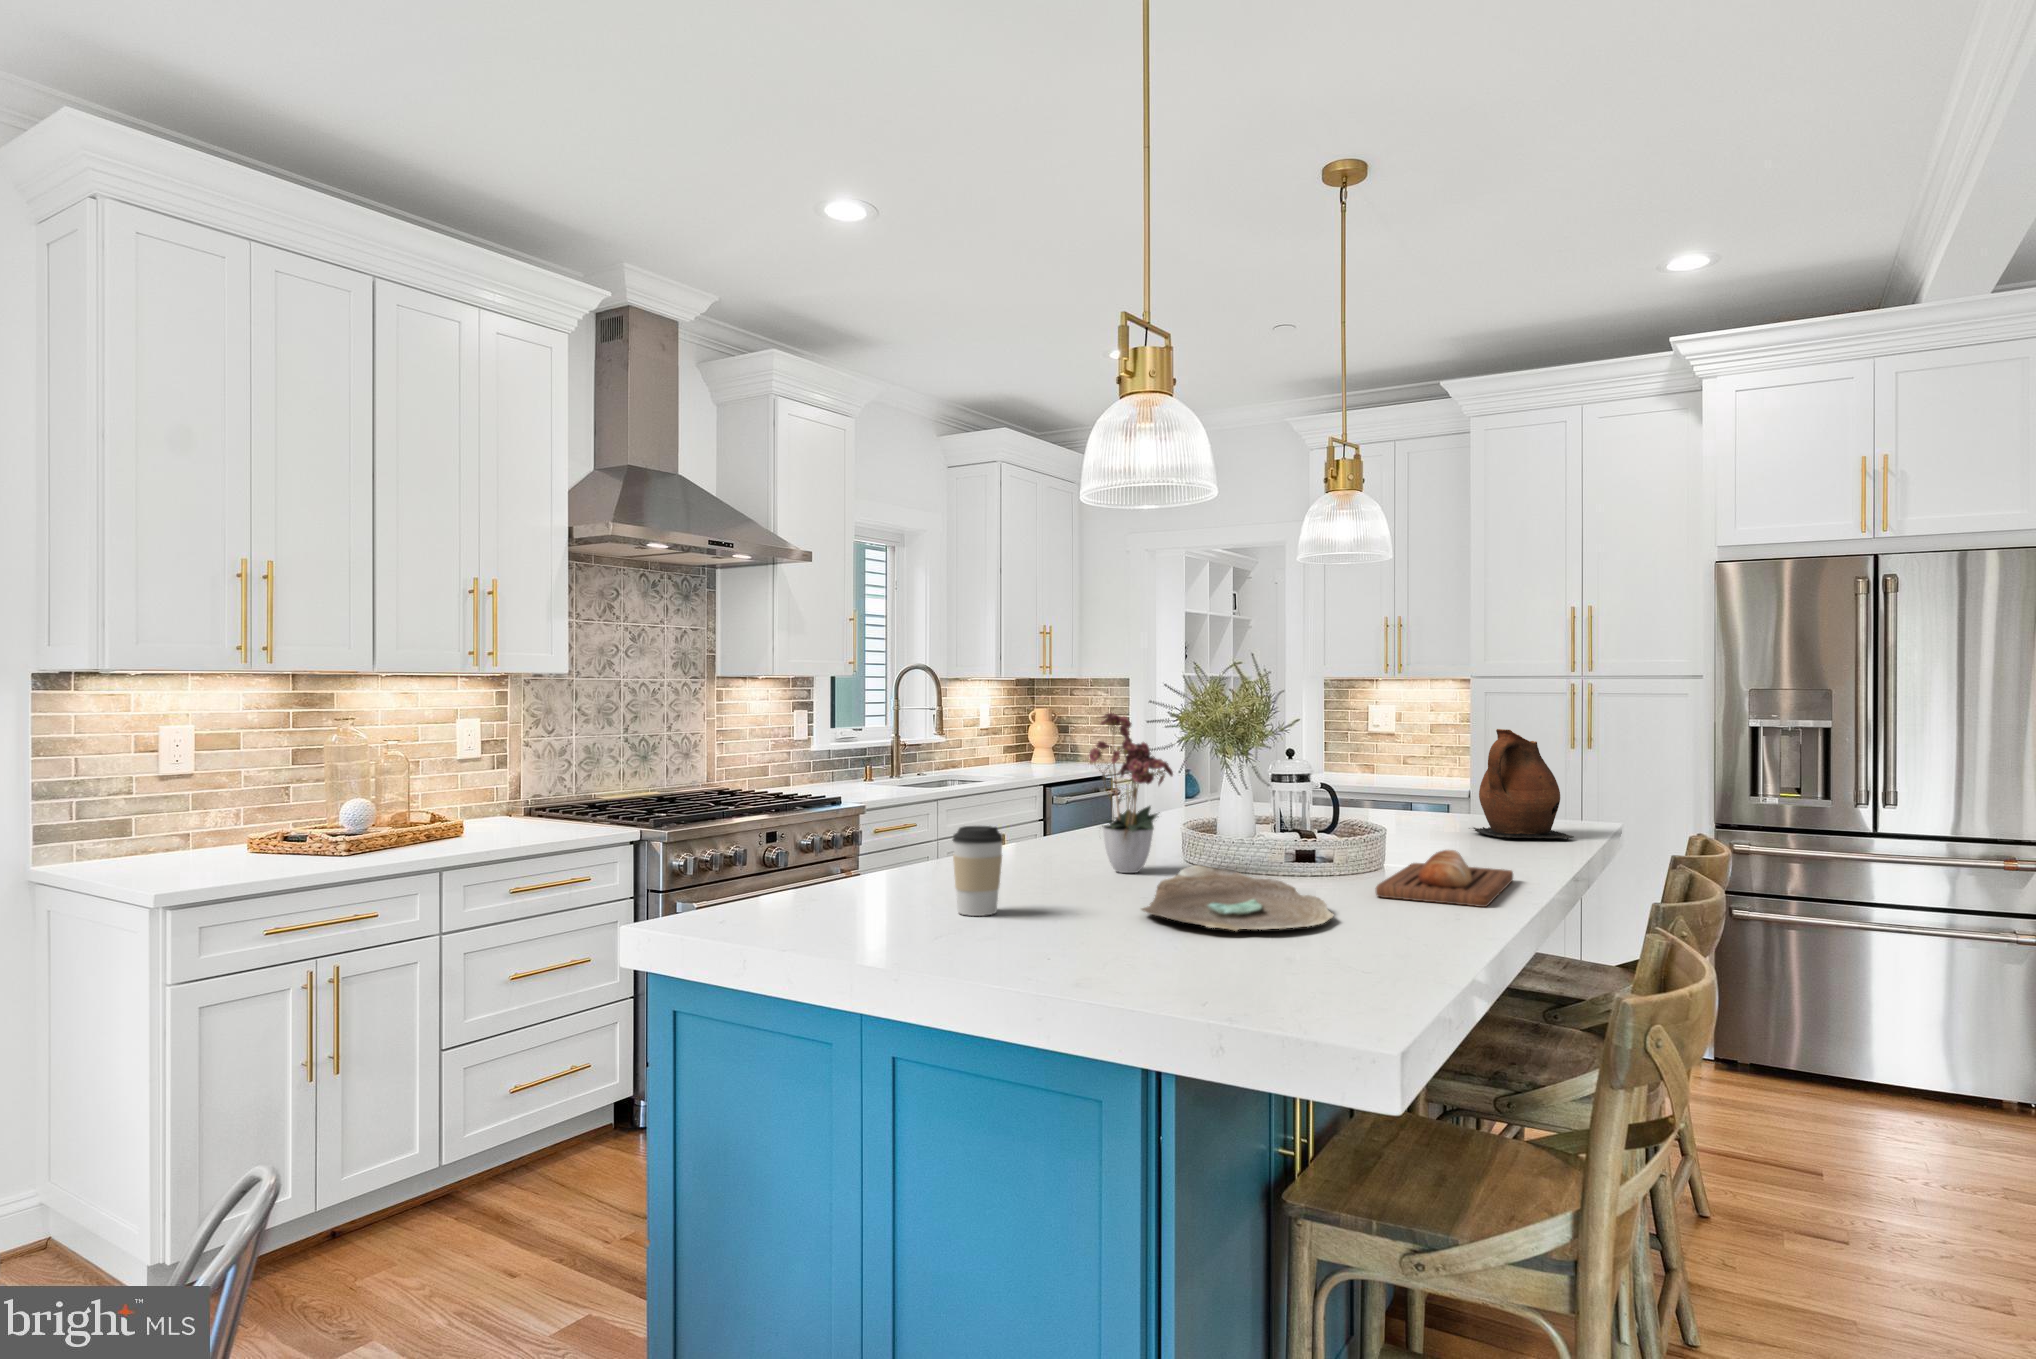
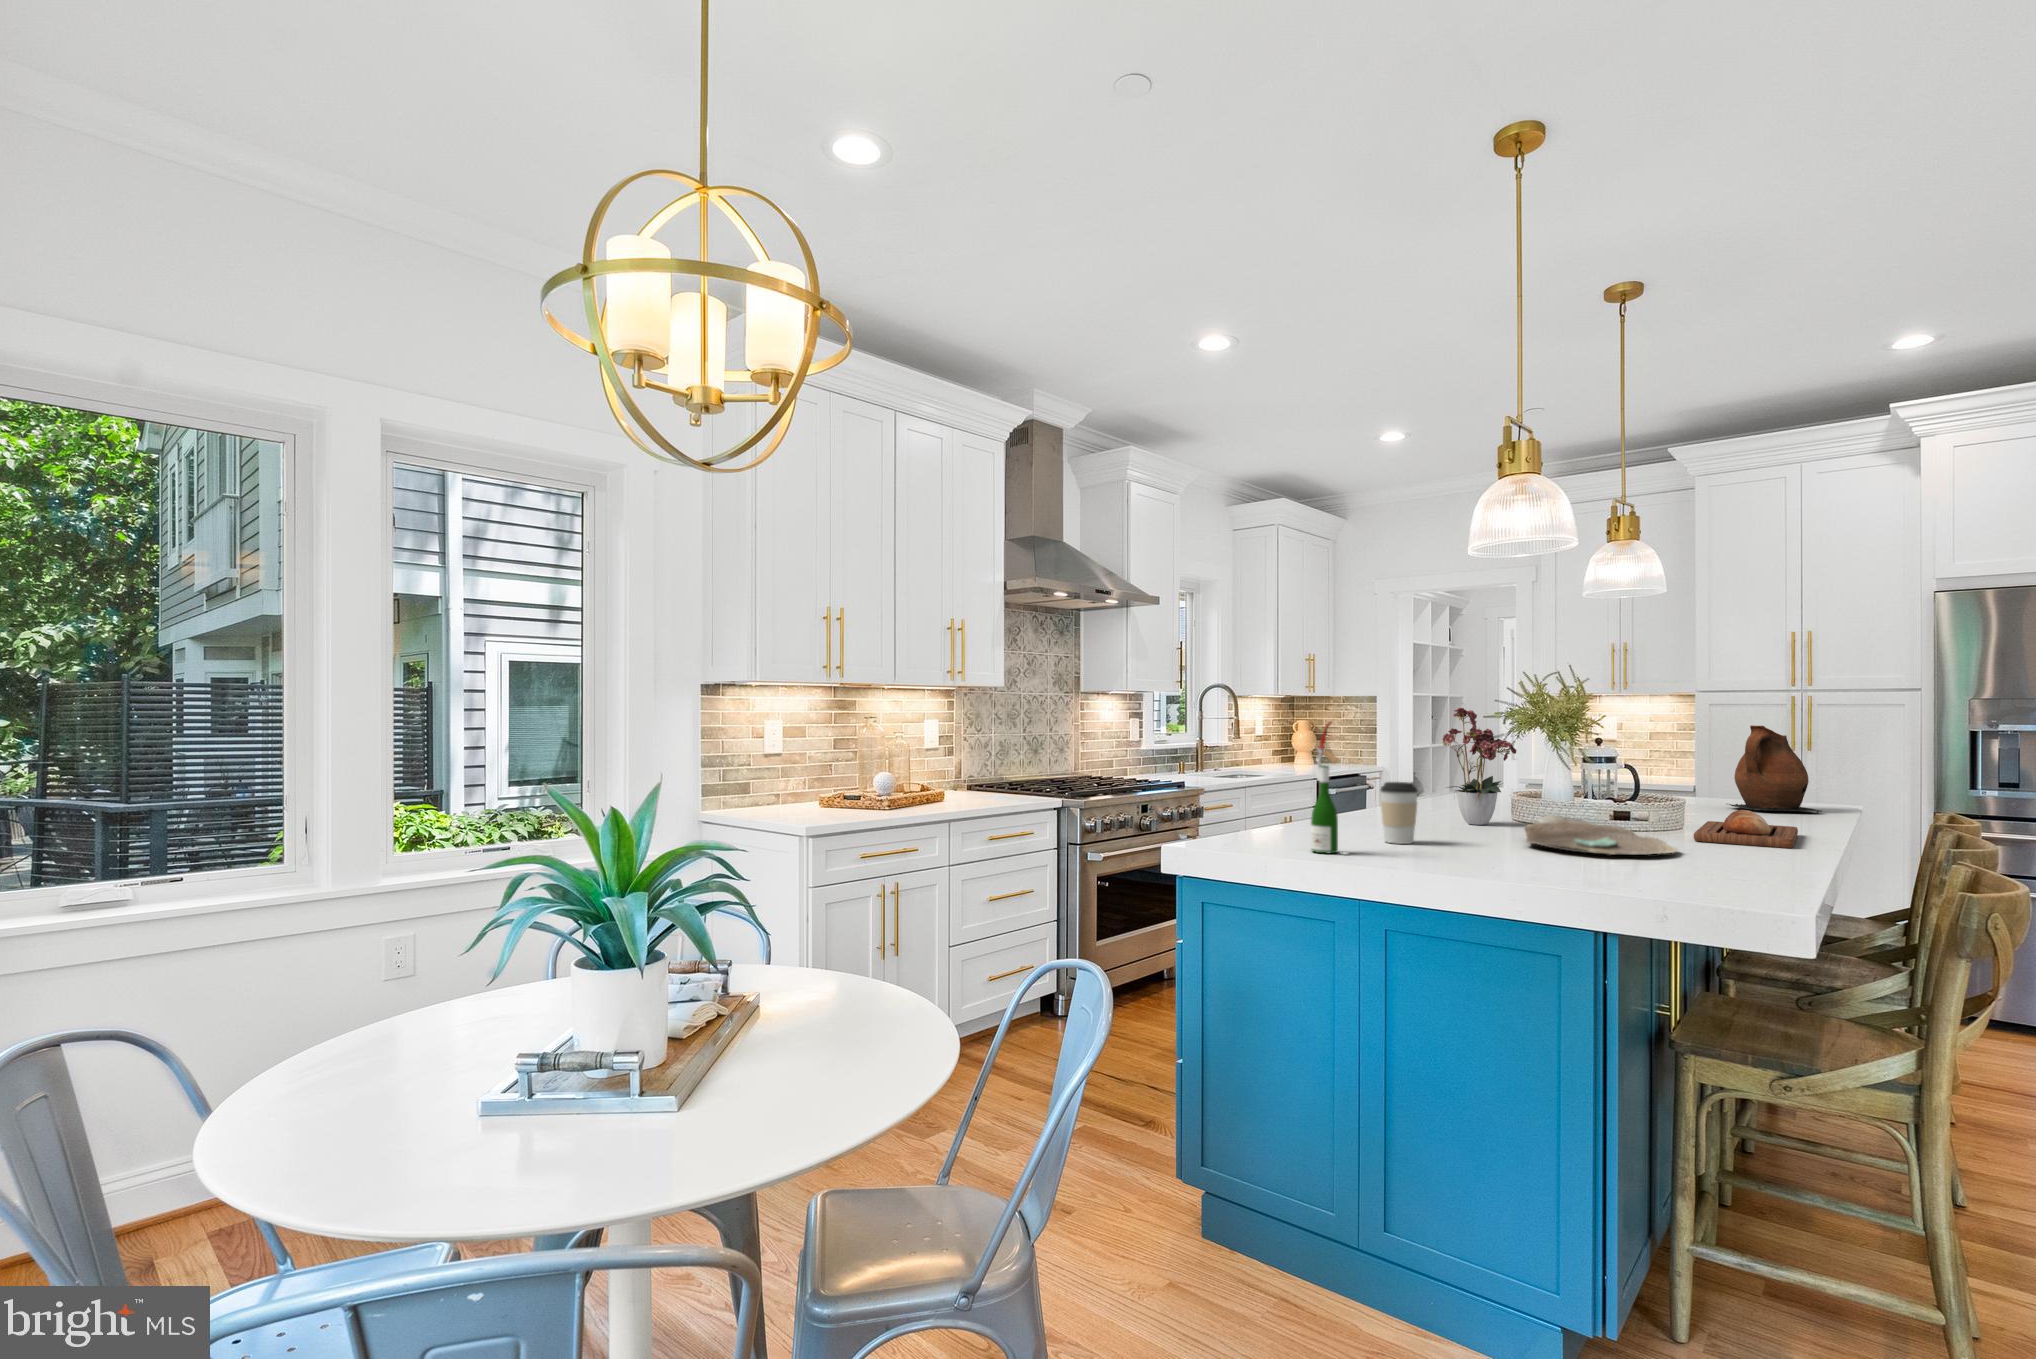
wine bottle: none [824,746,873,942] -> present [1311,722,1349,854]

